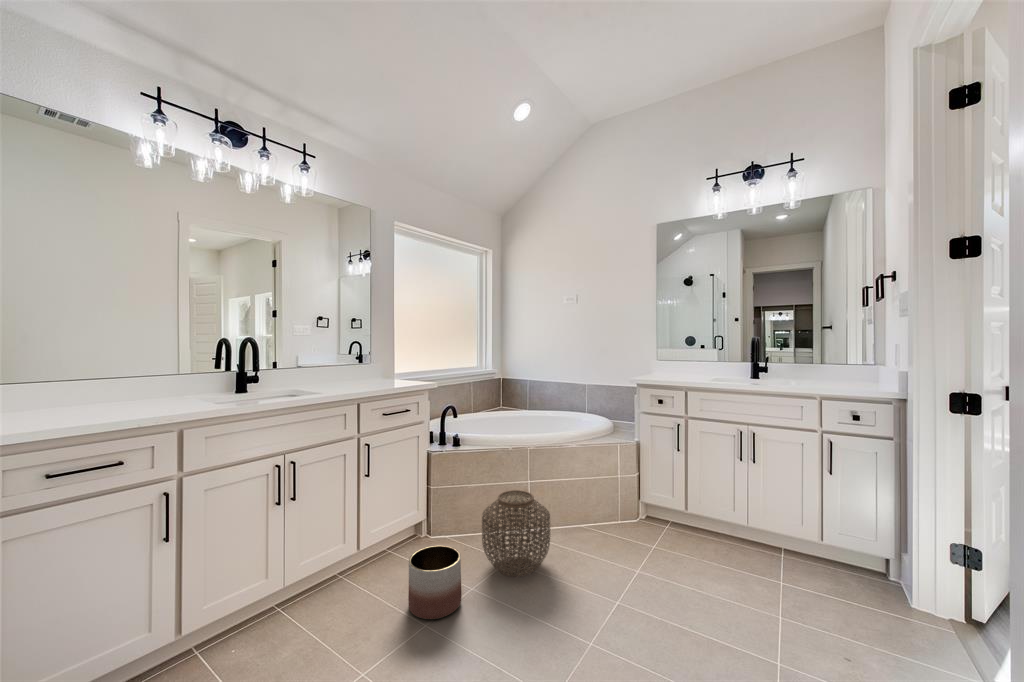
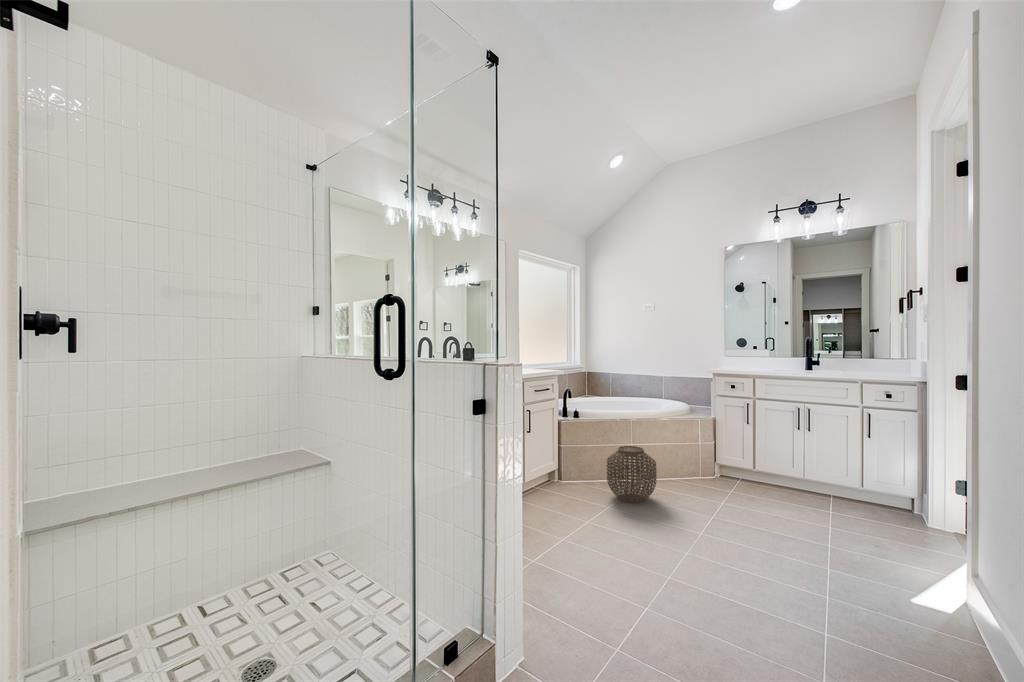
planter: present [408,546,461,619] -> none [567,477,602,519]

